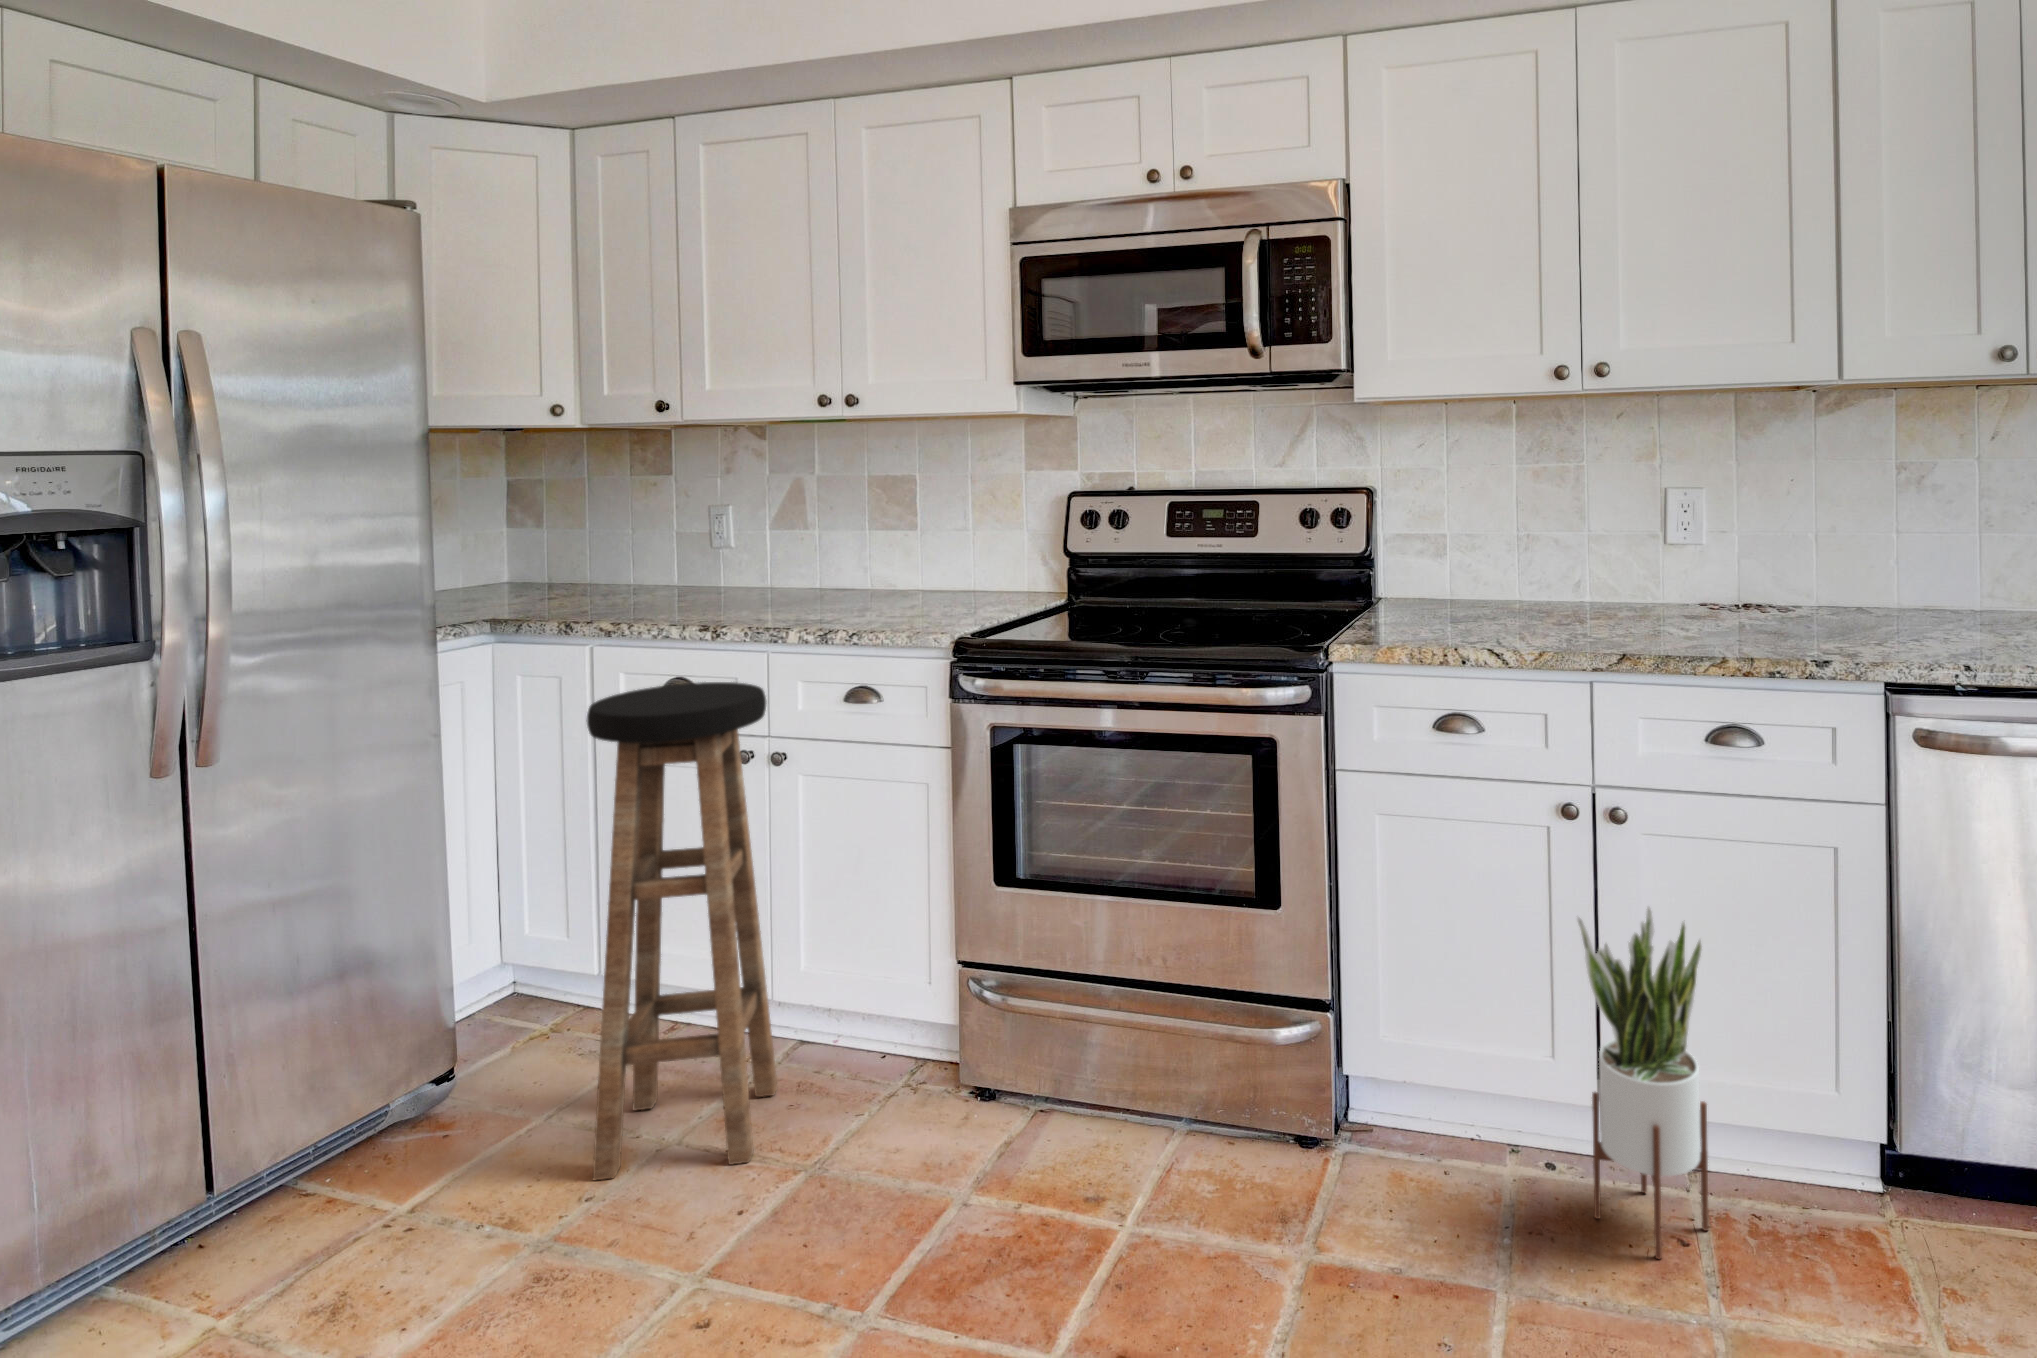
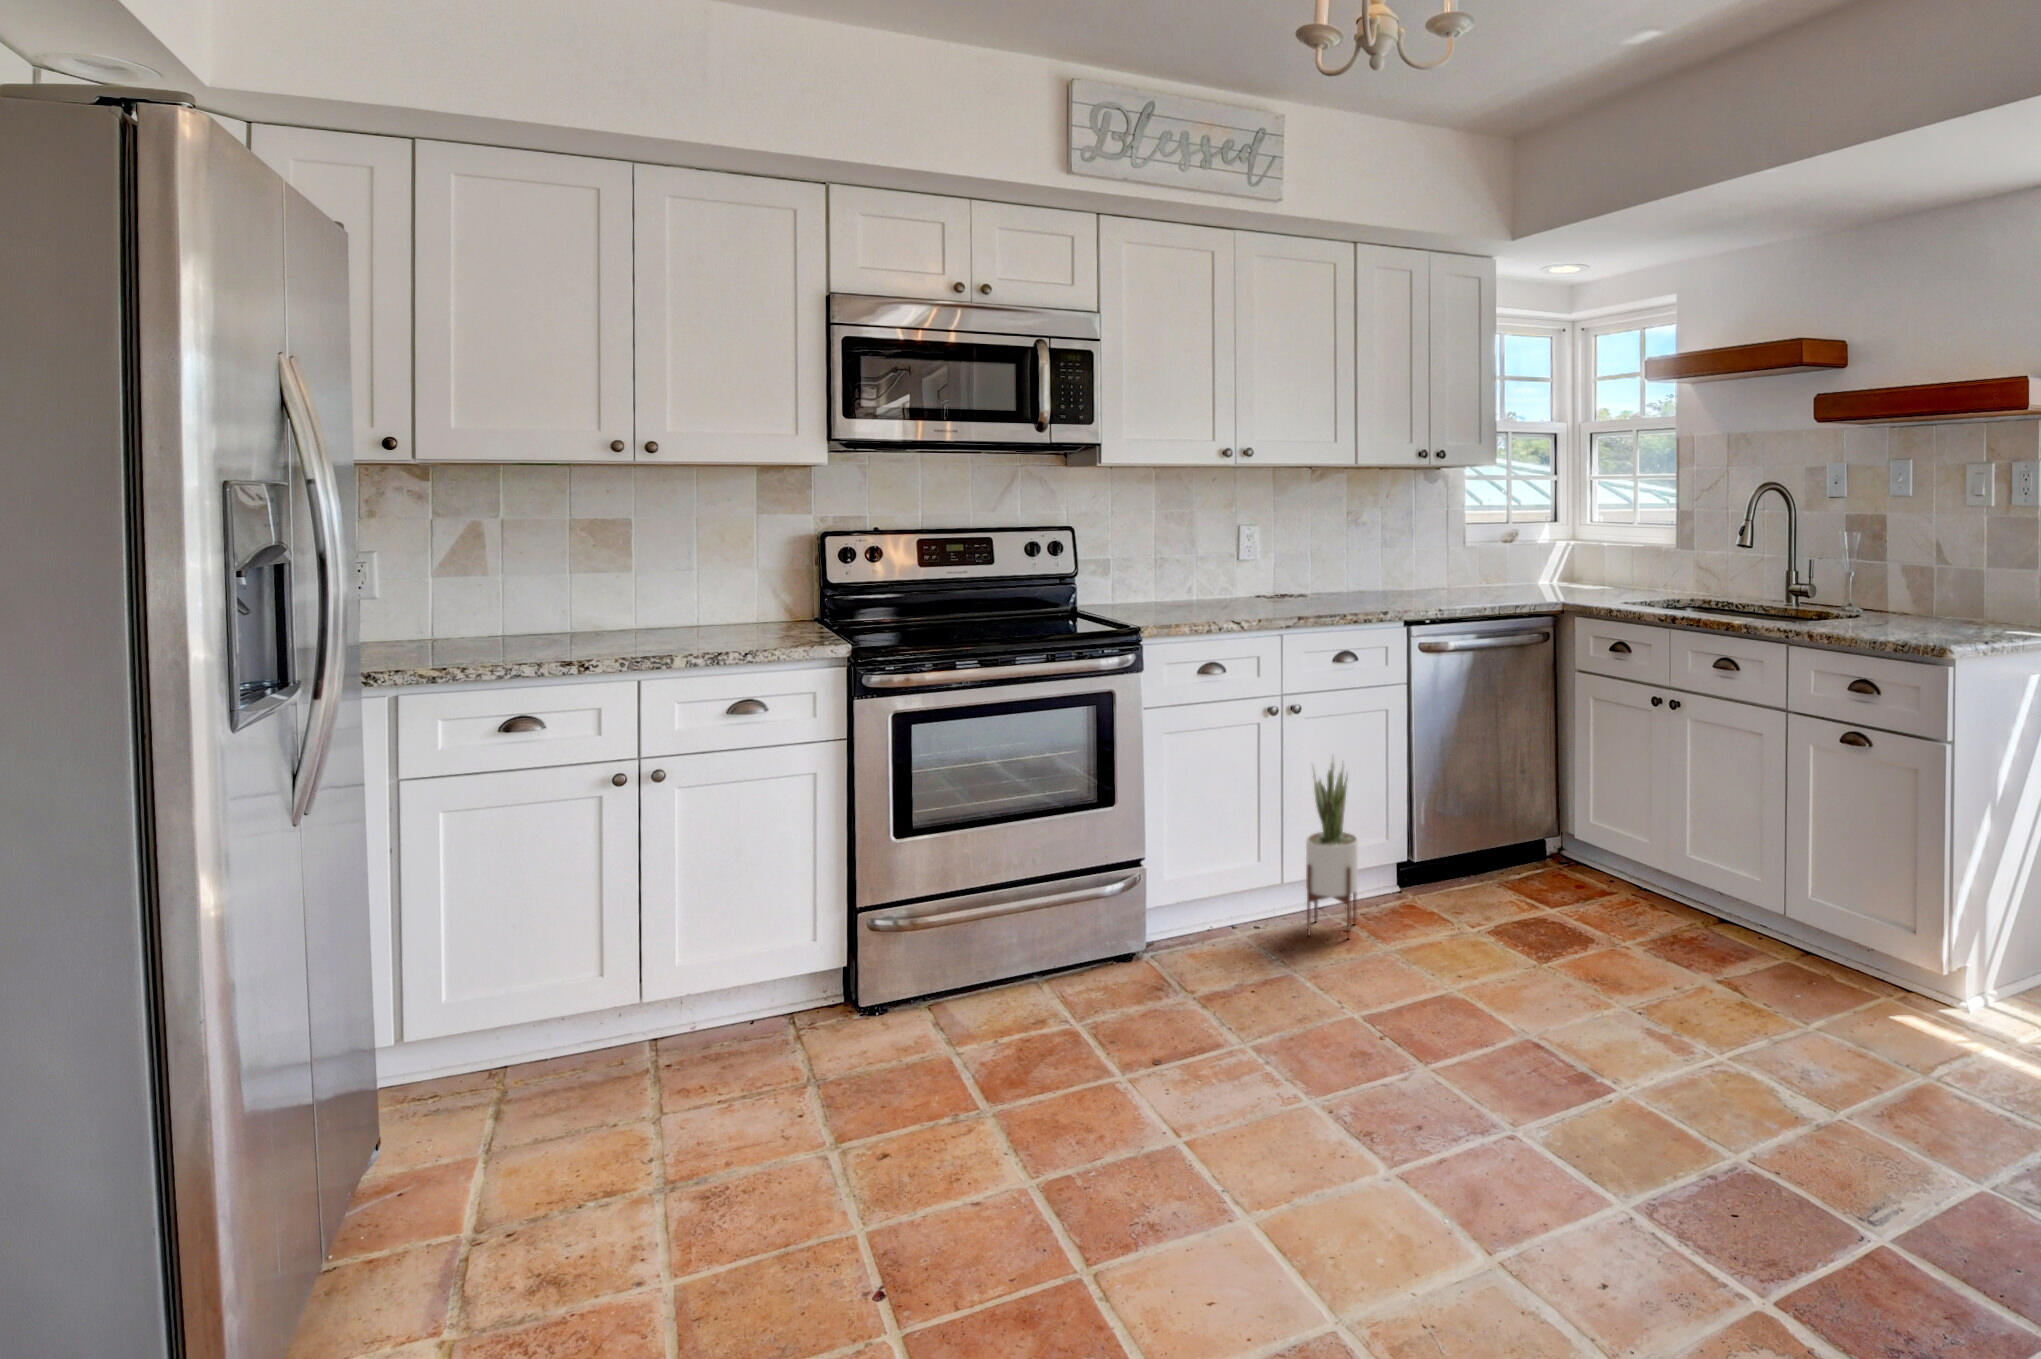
bar stool: present [586,682,777,1180] -> none [570,701,760,1153]

